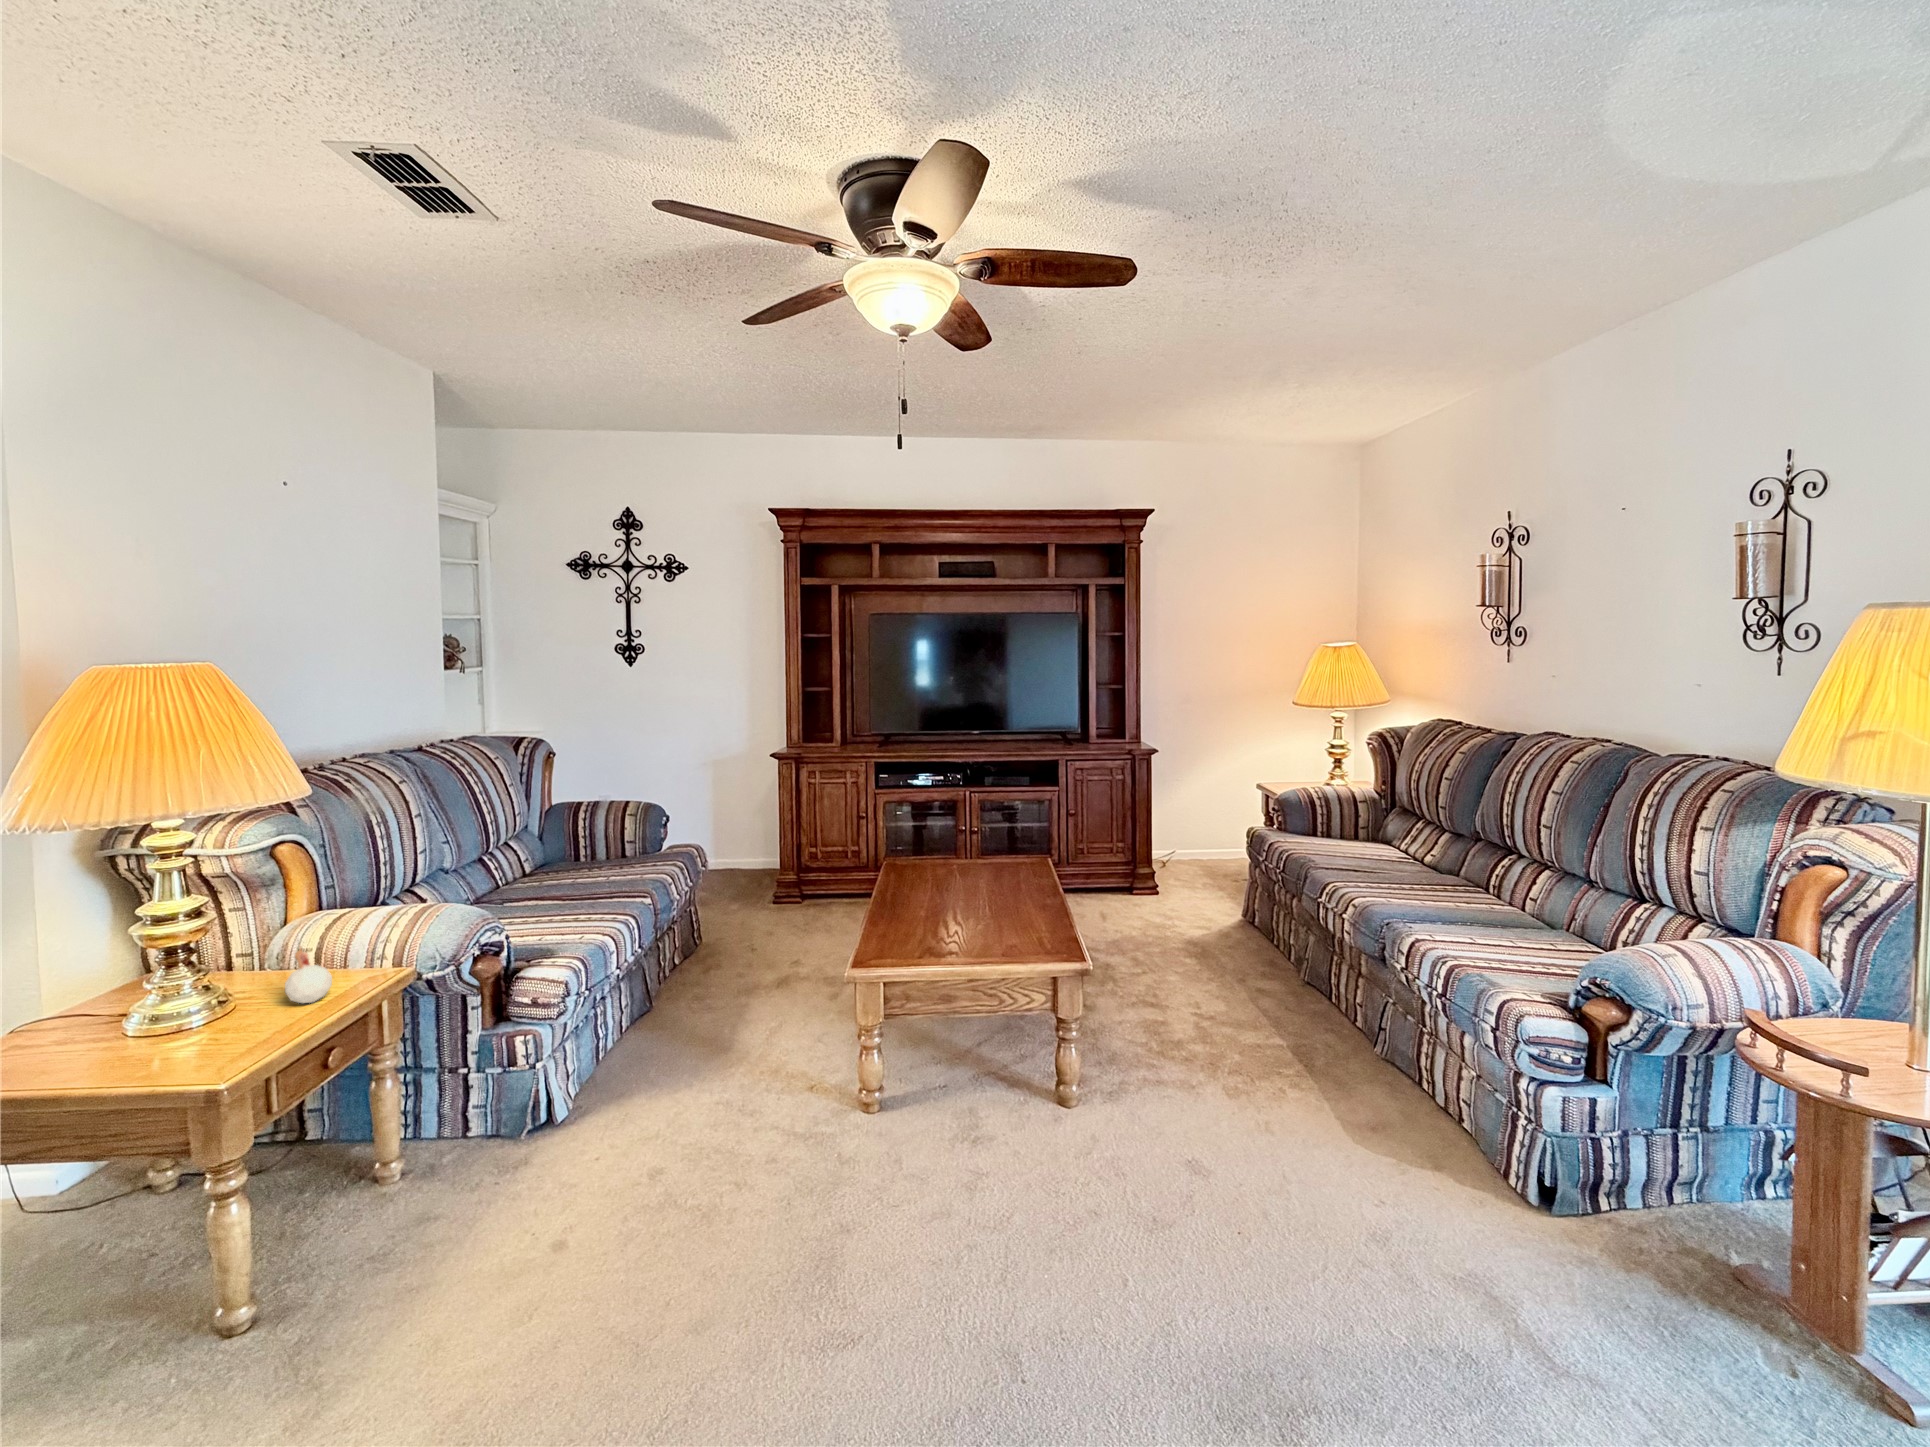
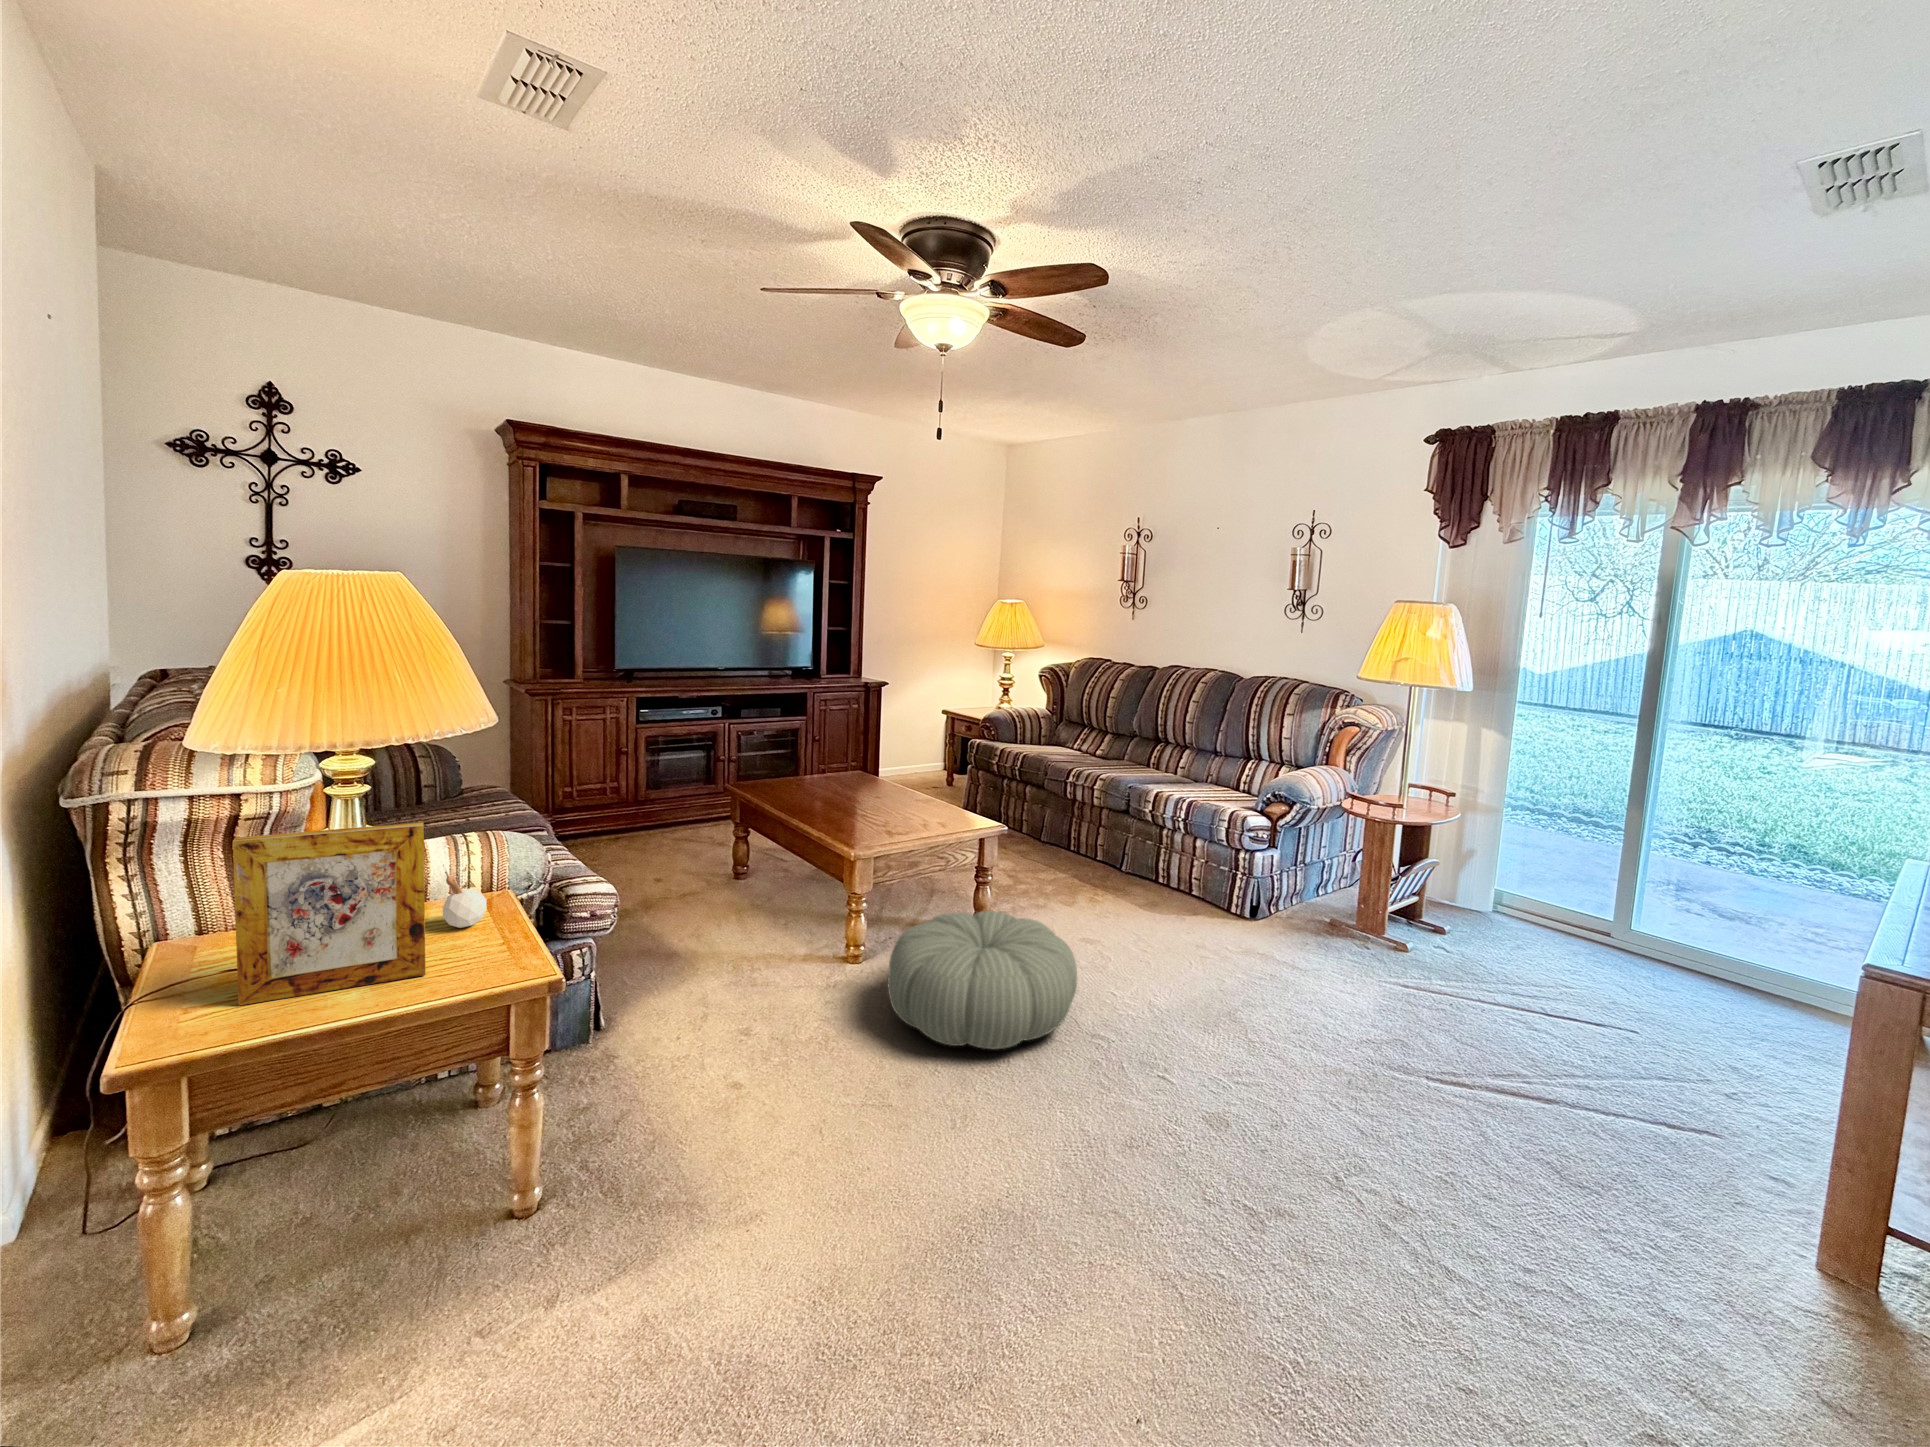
picture frame: none [43,899,190,1052] -> present [233,822,425,1005]
pouf: none [767,1080,1045,1323] -> present [888,911,1077,1049]

